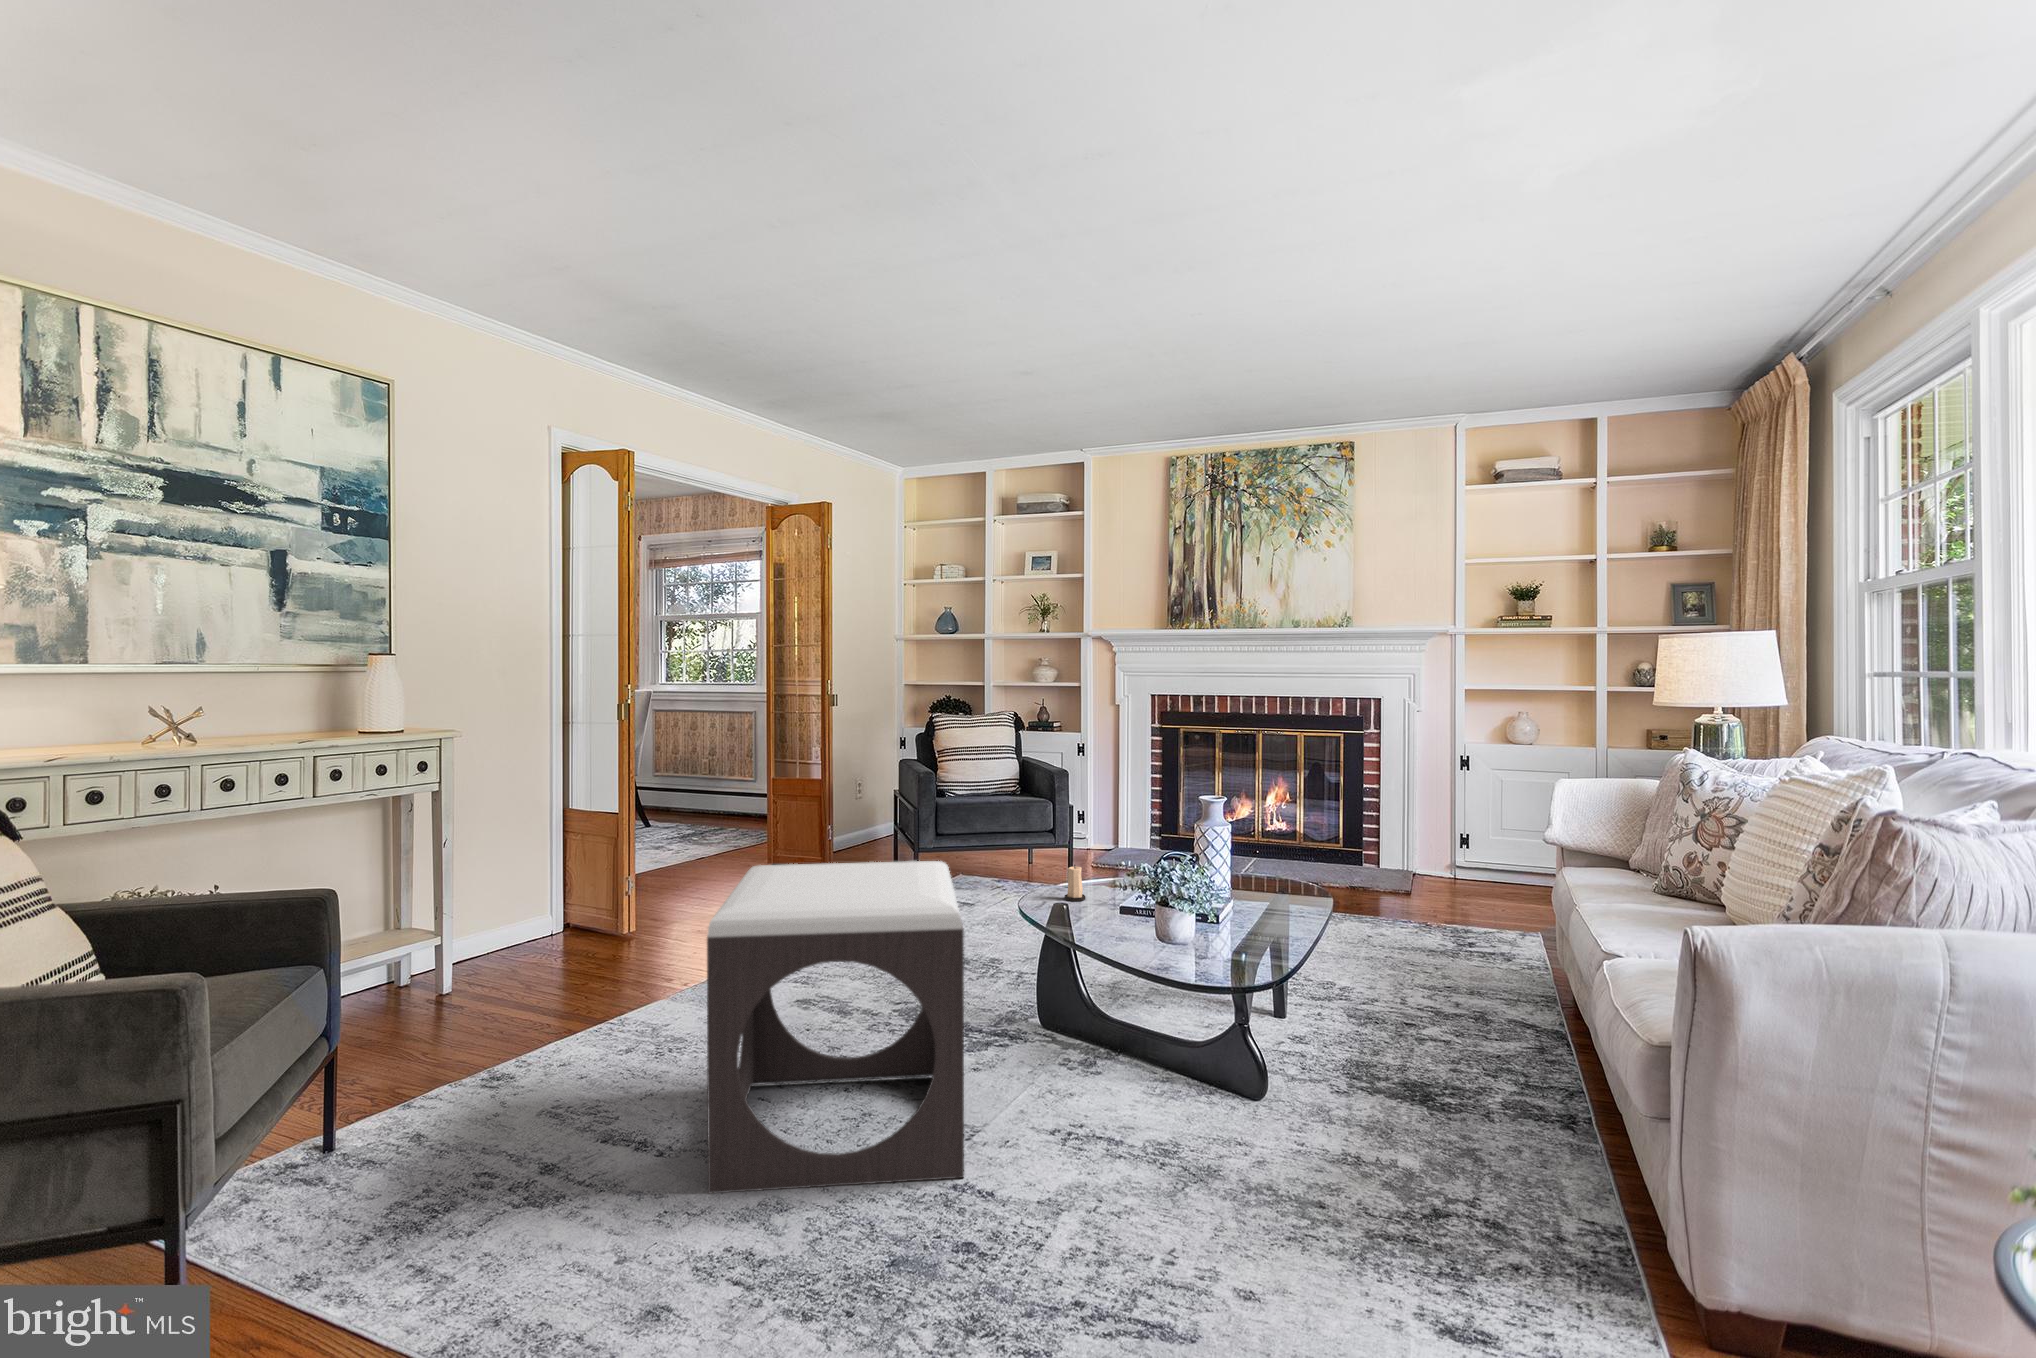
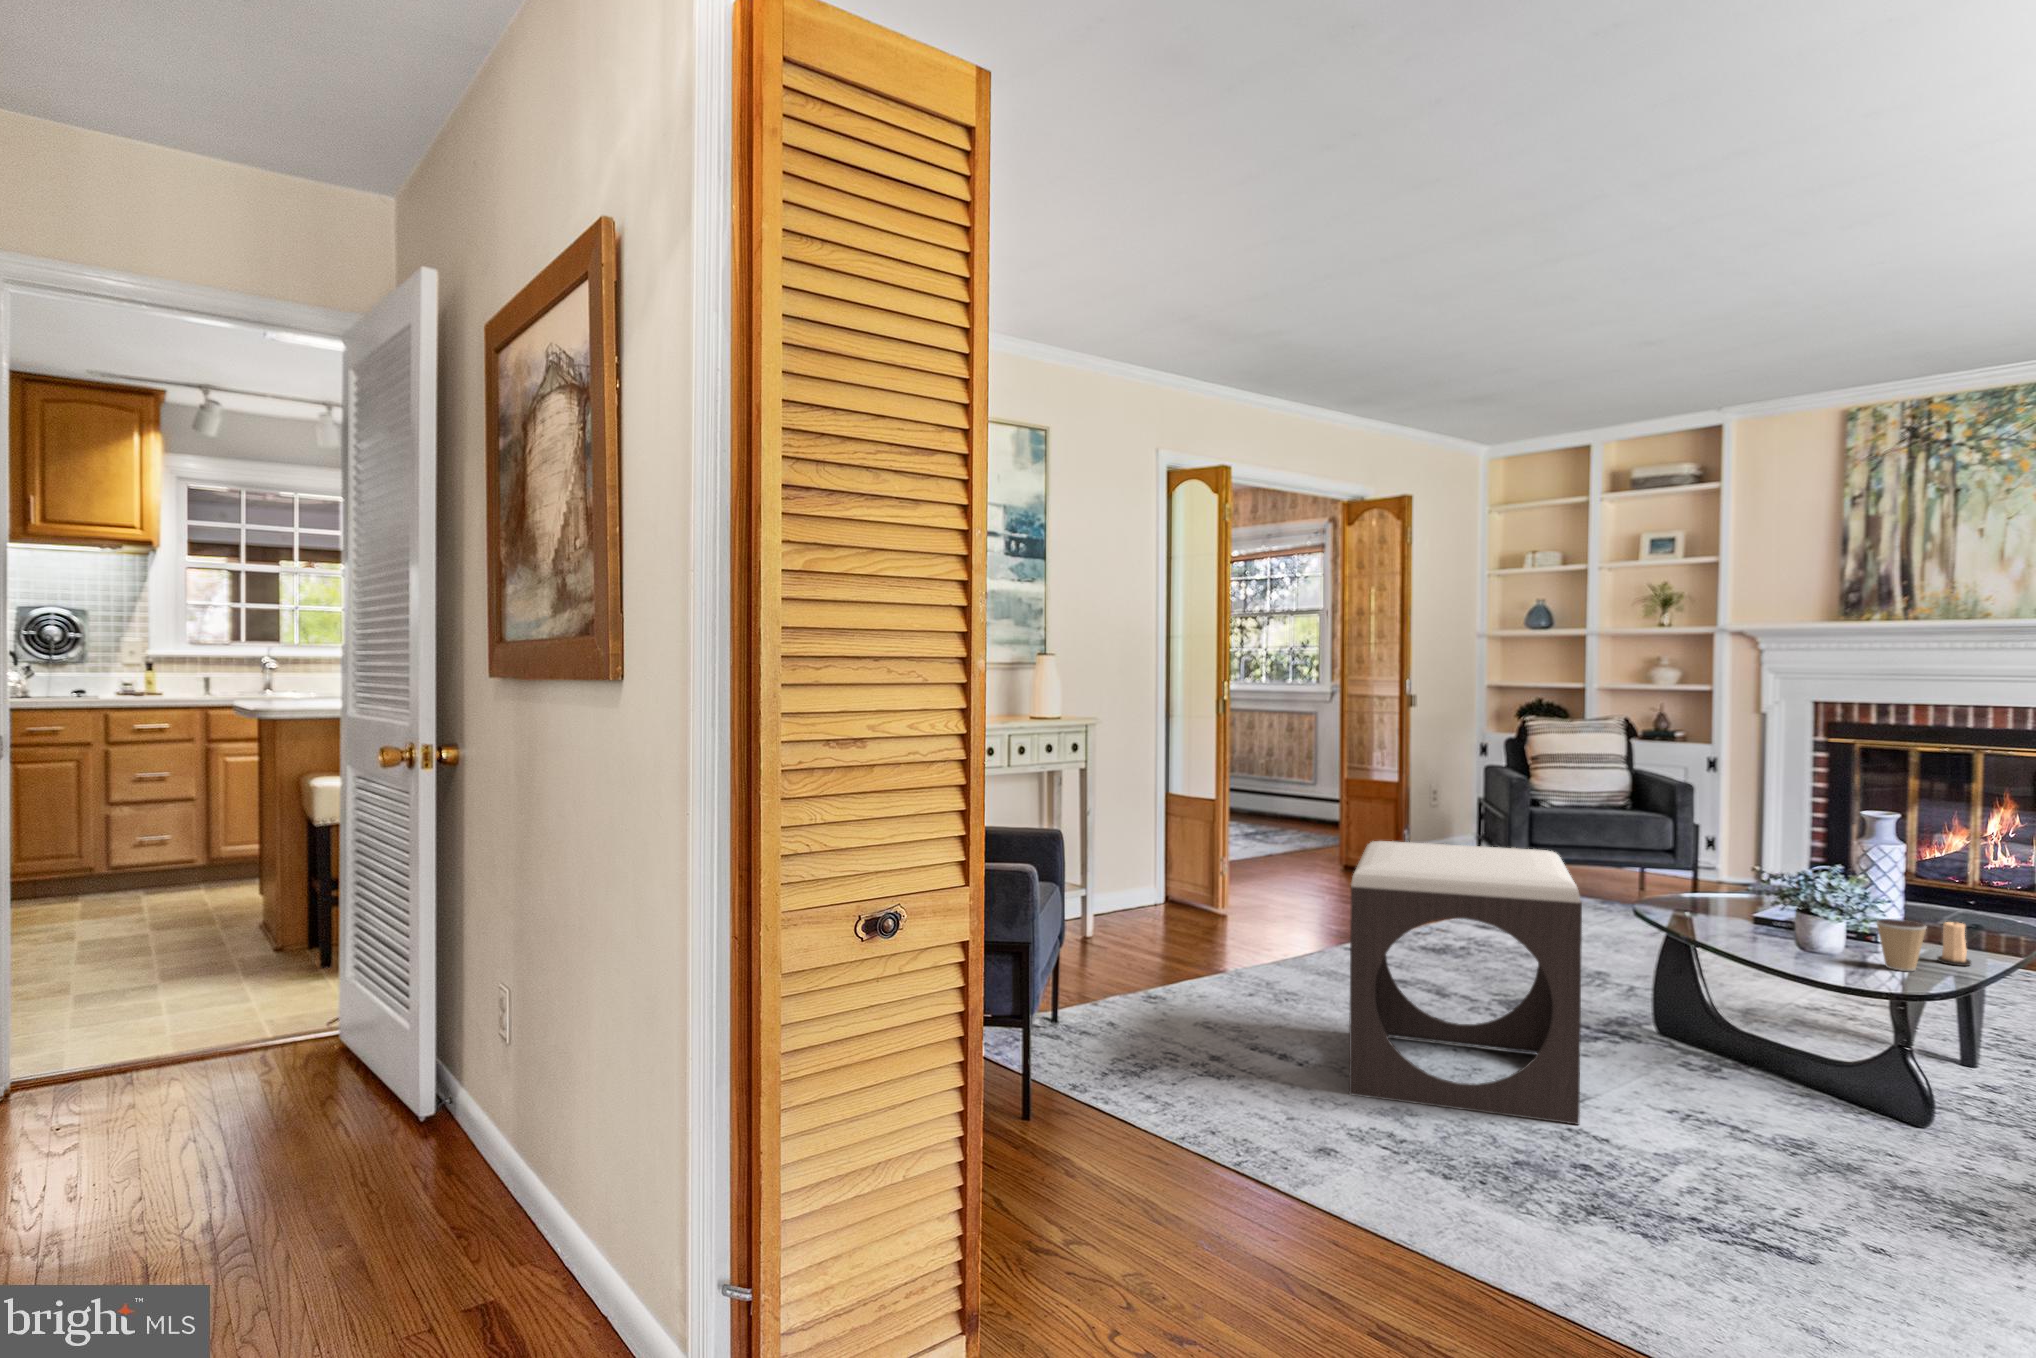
candle: present [1065,865,1085,901] -> present [1937,921,1971,966]
coffee cup: none [1218,897,1256,945] -> present [1877,919,1926,971]

